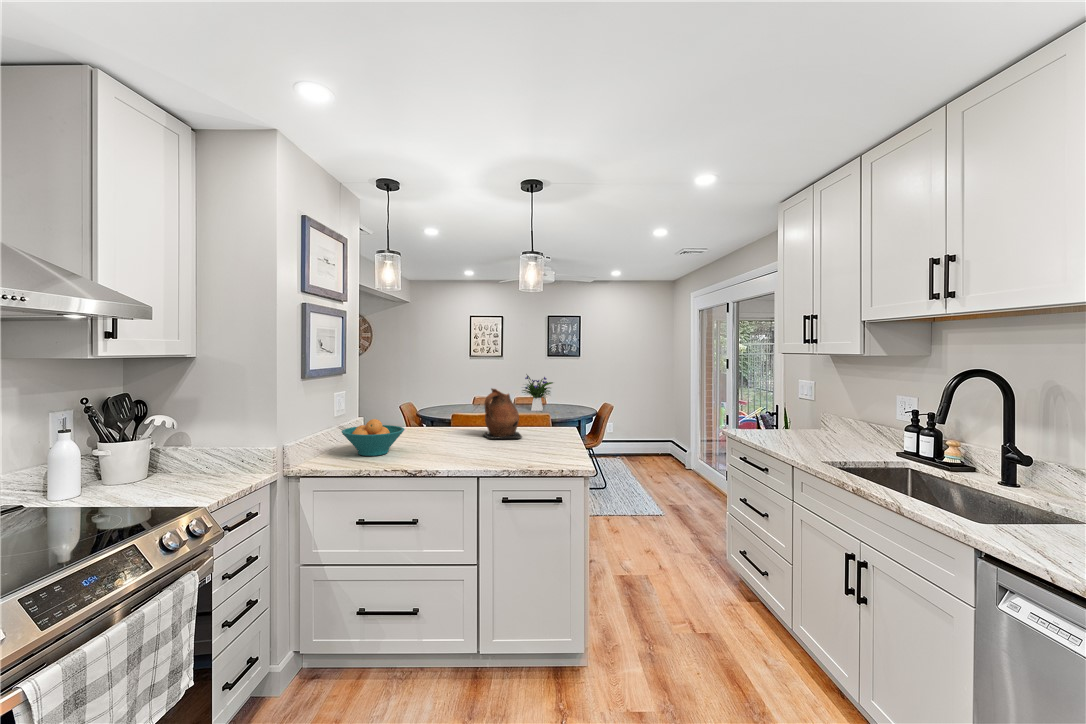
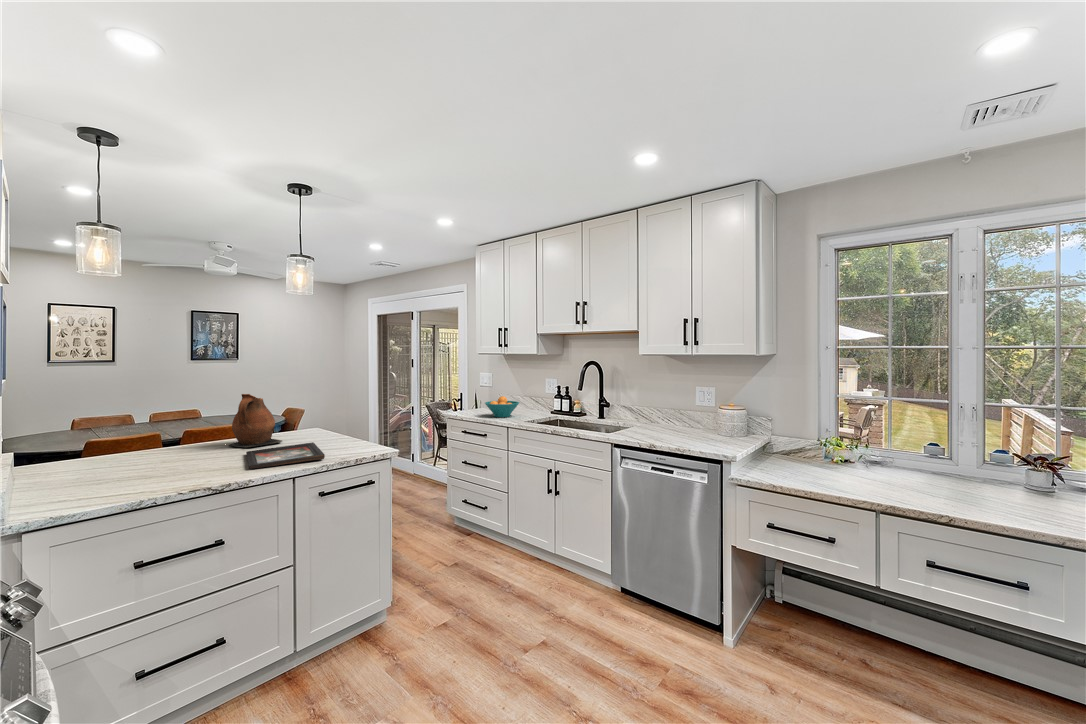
flower arrangement: present [523,375,553,411] -> none [170,380,222,424]
fruit bowl: present [342,419,405,456] -> present [485,396,519,417]
decorative tray: none [451,442,534,463] -> present [246,442,325,469]

